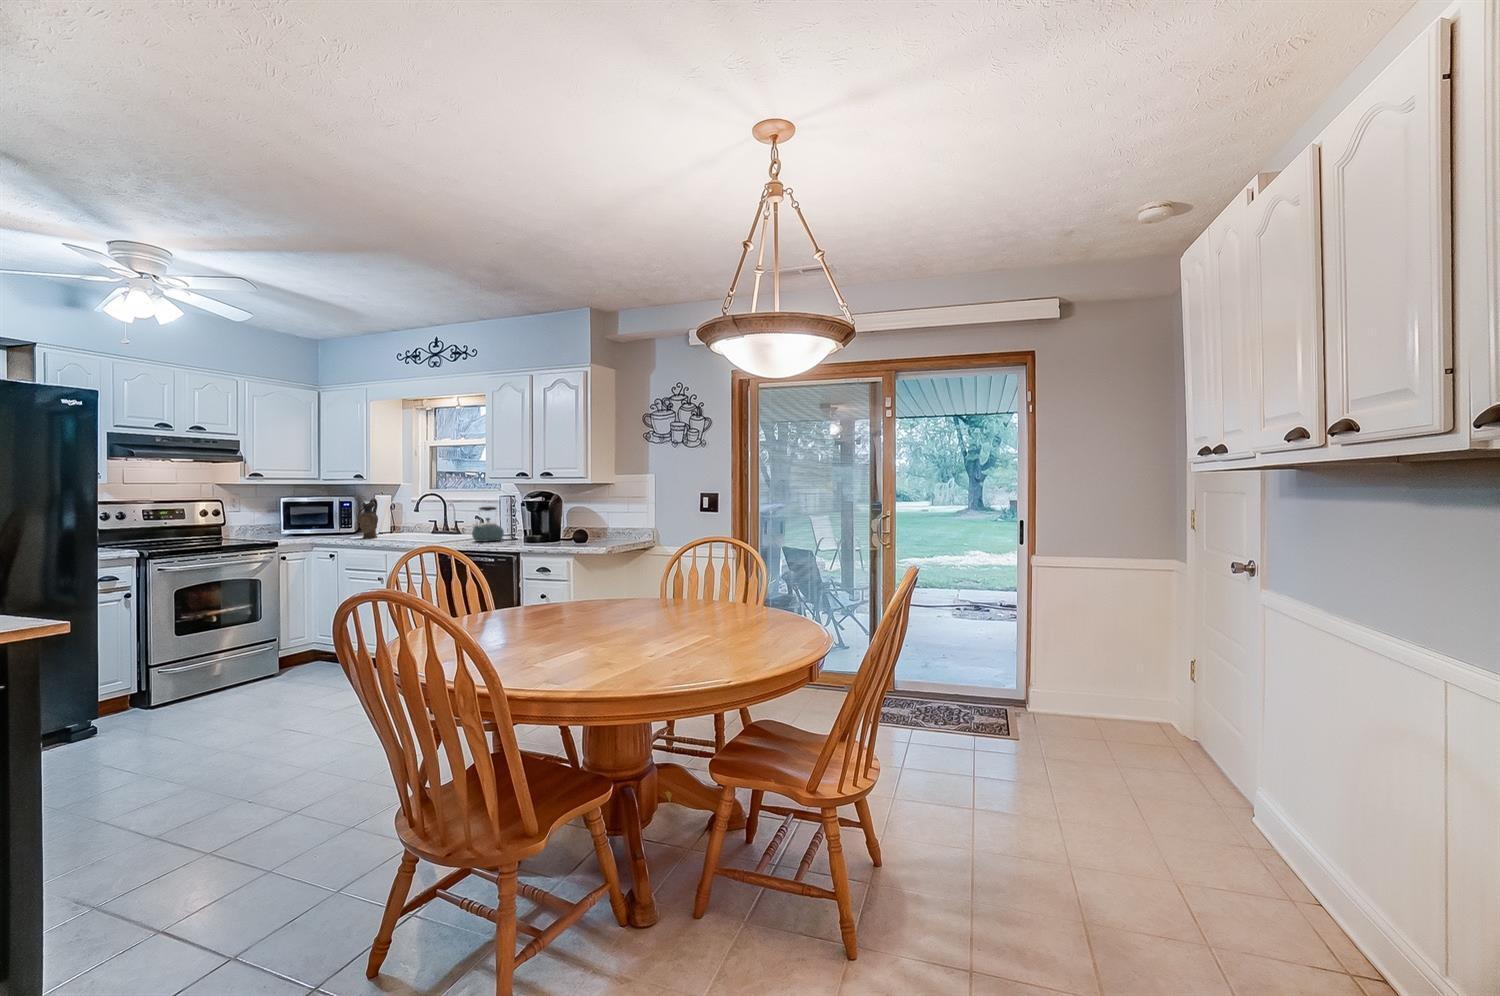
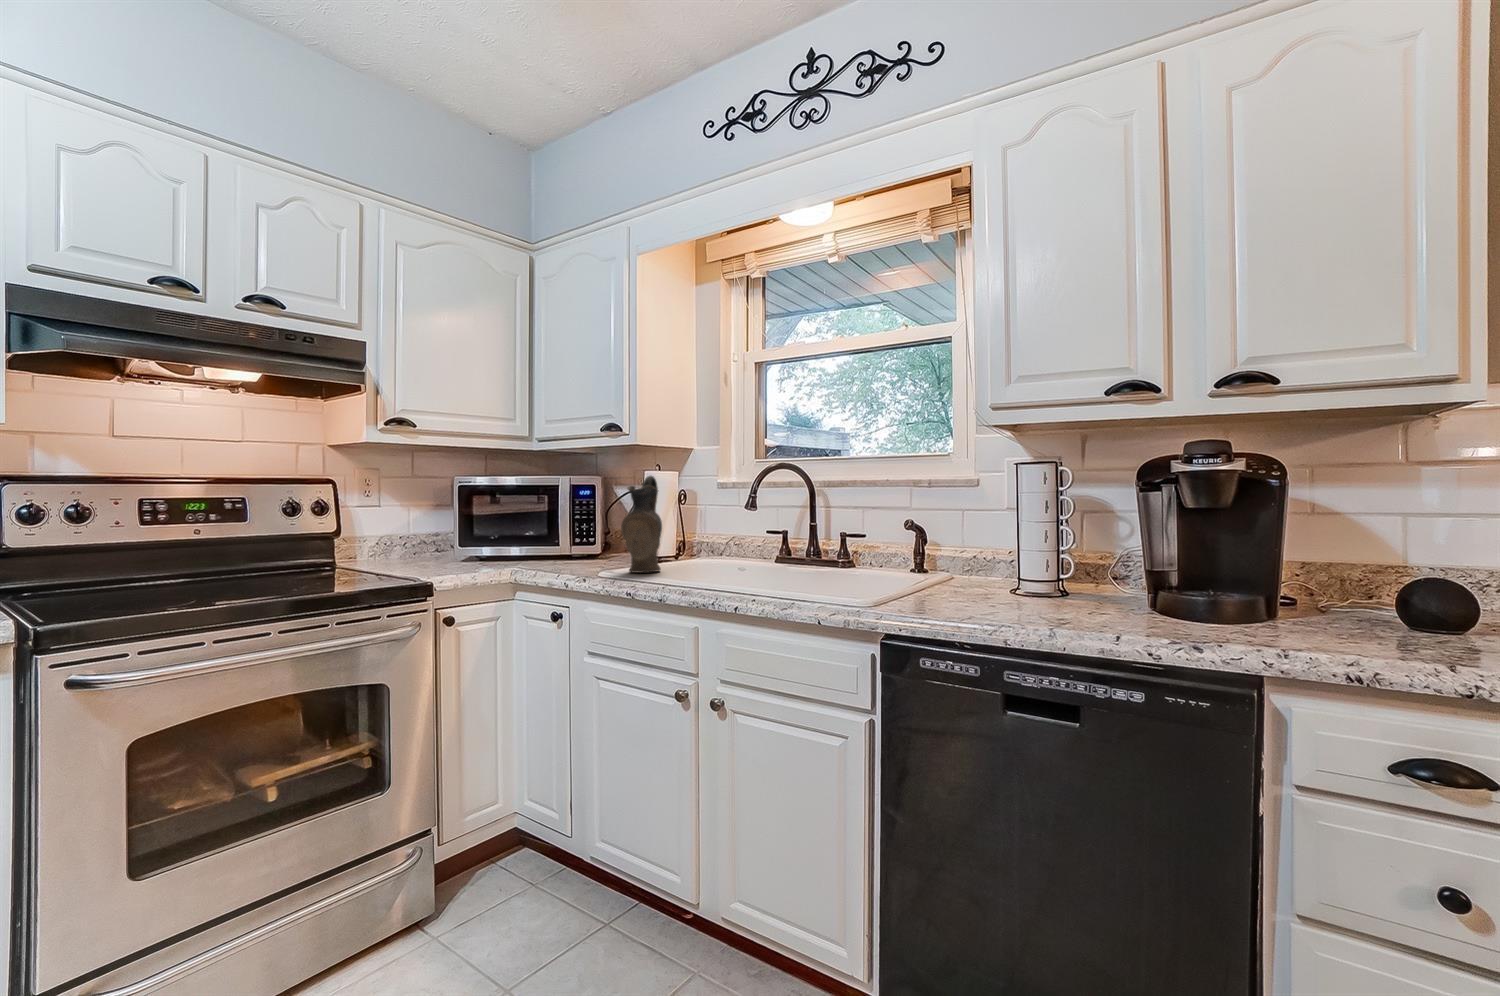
kettle: present [471,507,504,542] -> none [981,496,1086,611]

